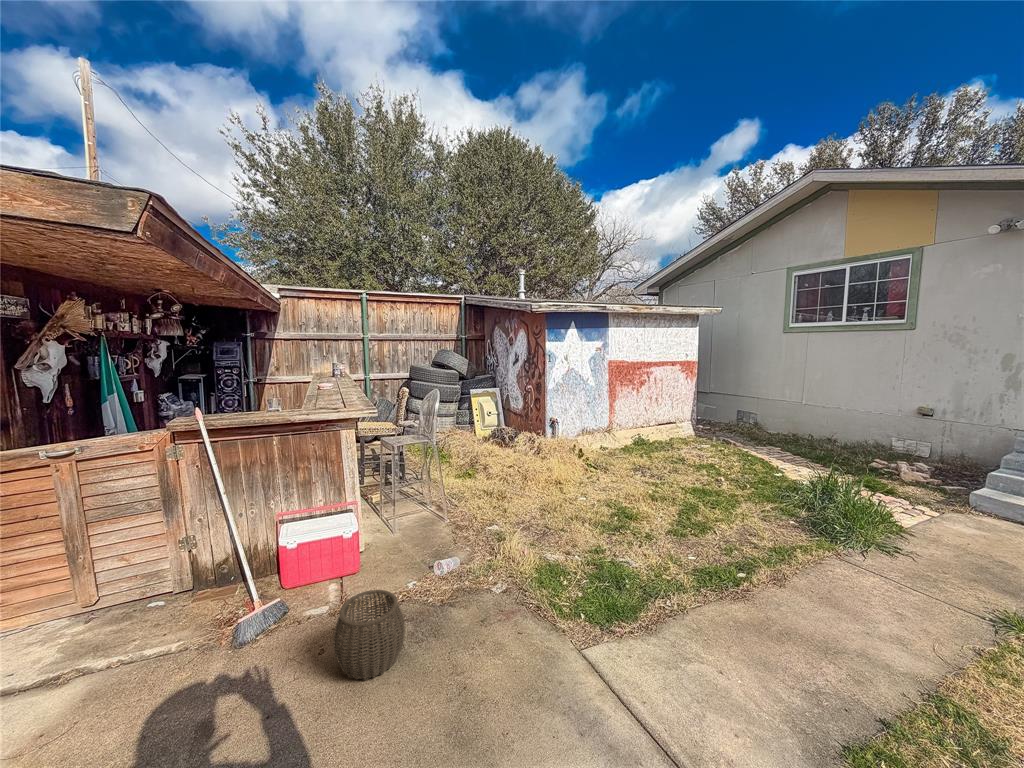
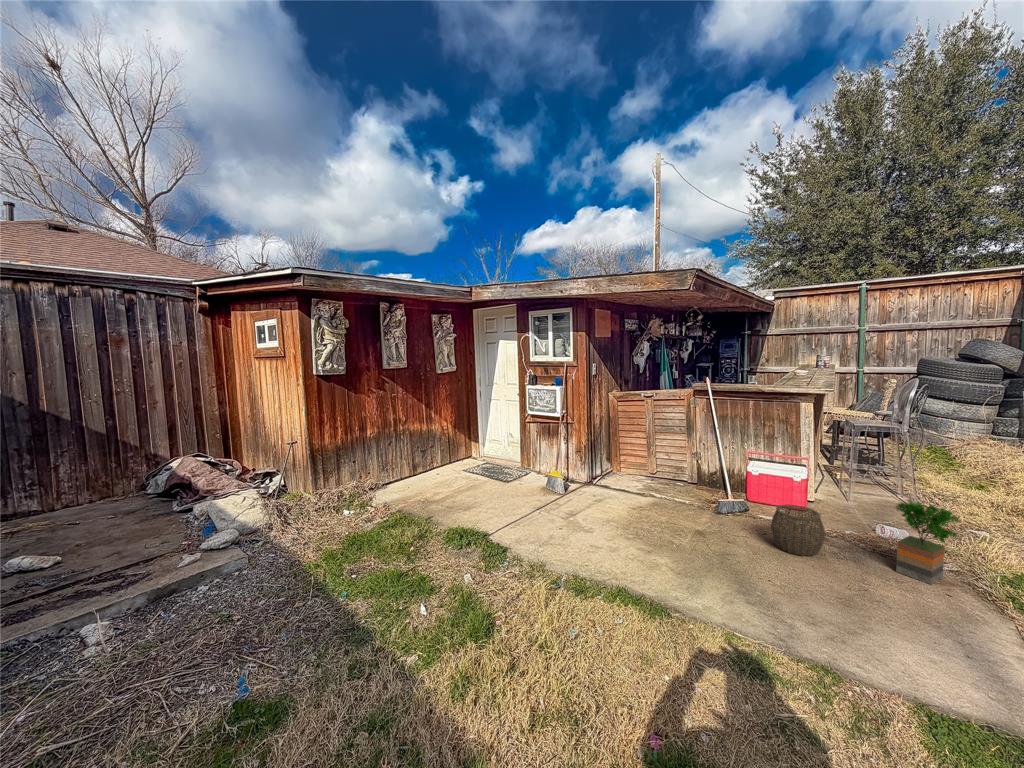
potted tree: none [464,534,522,629] -> present [896,502,960,584]

